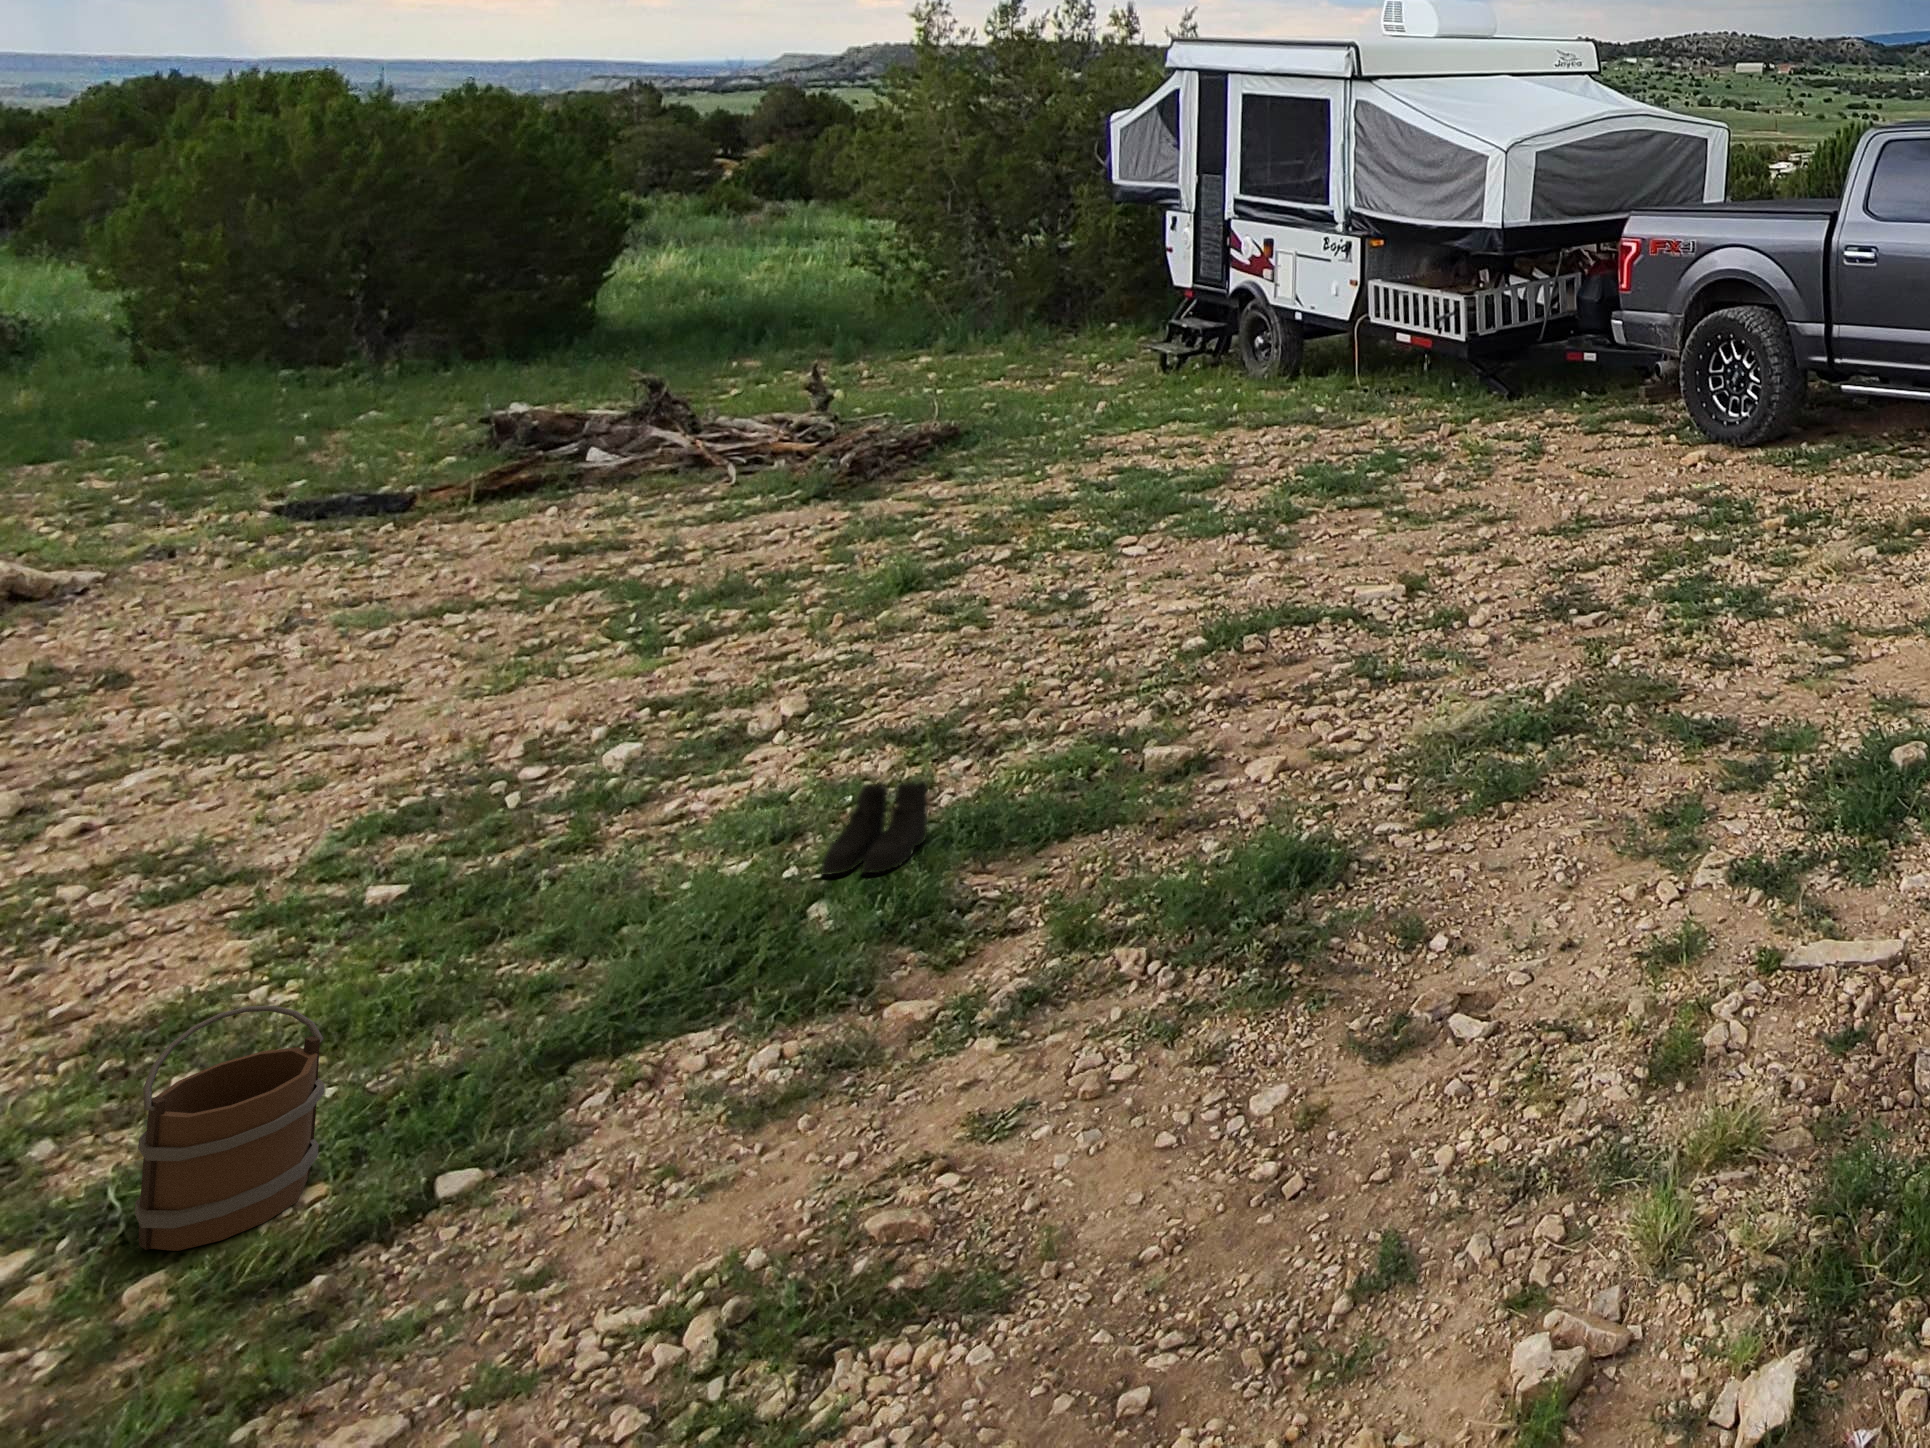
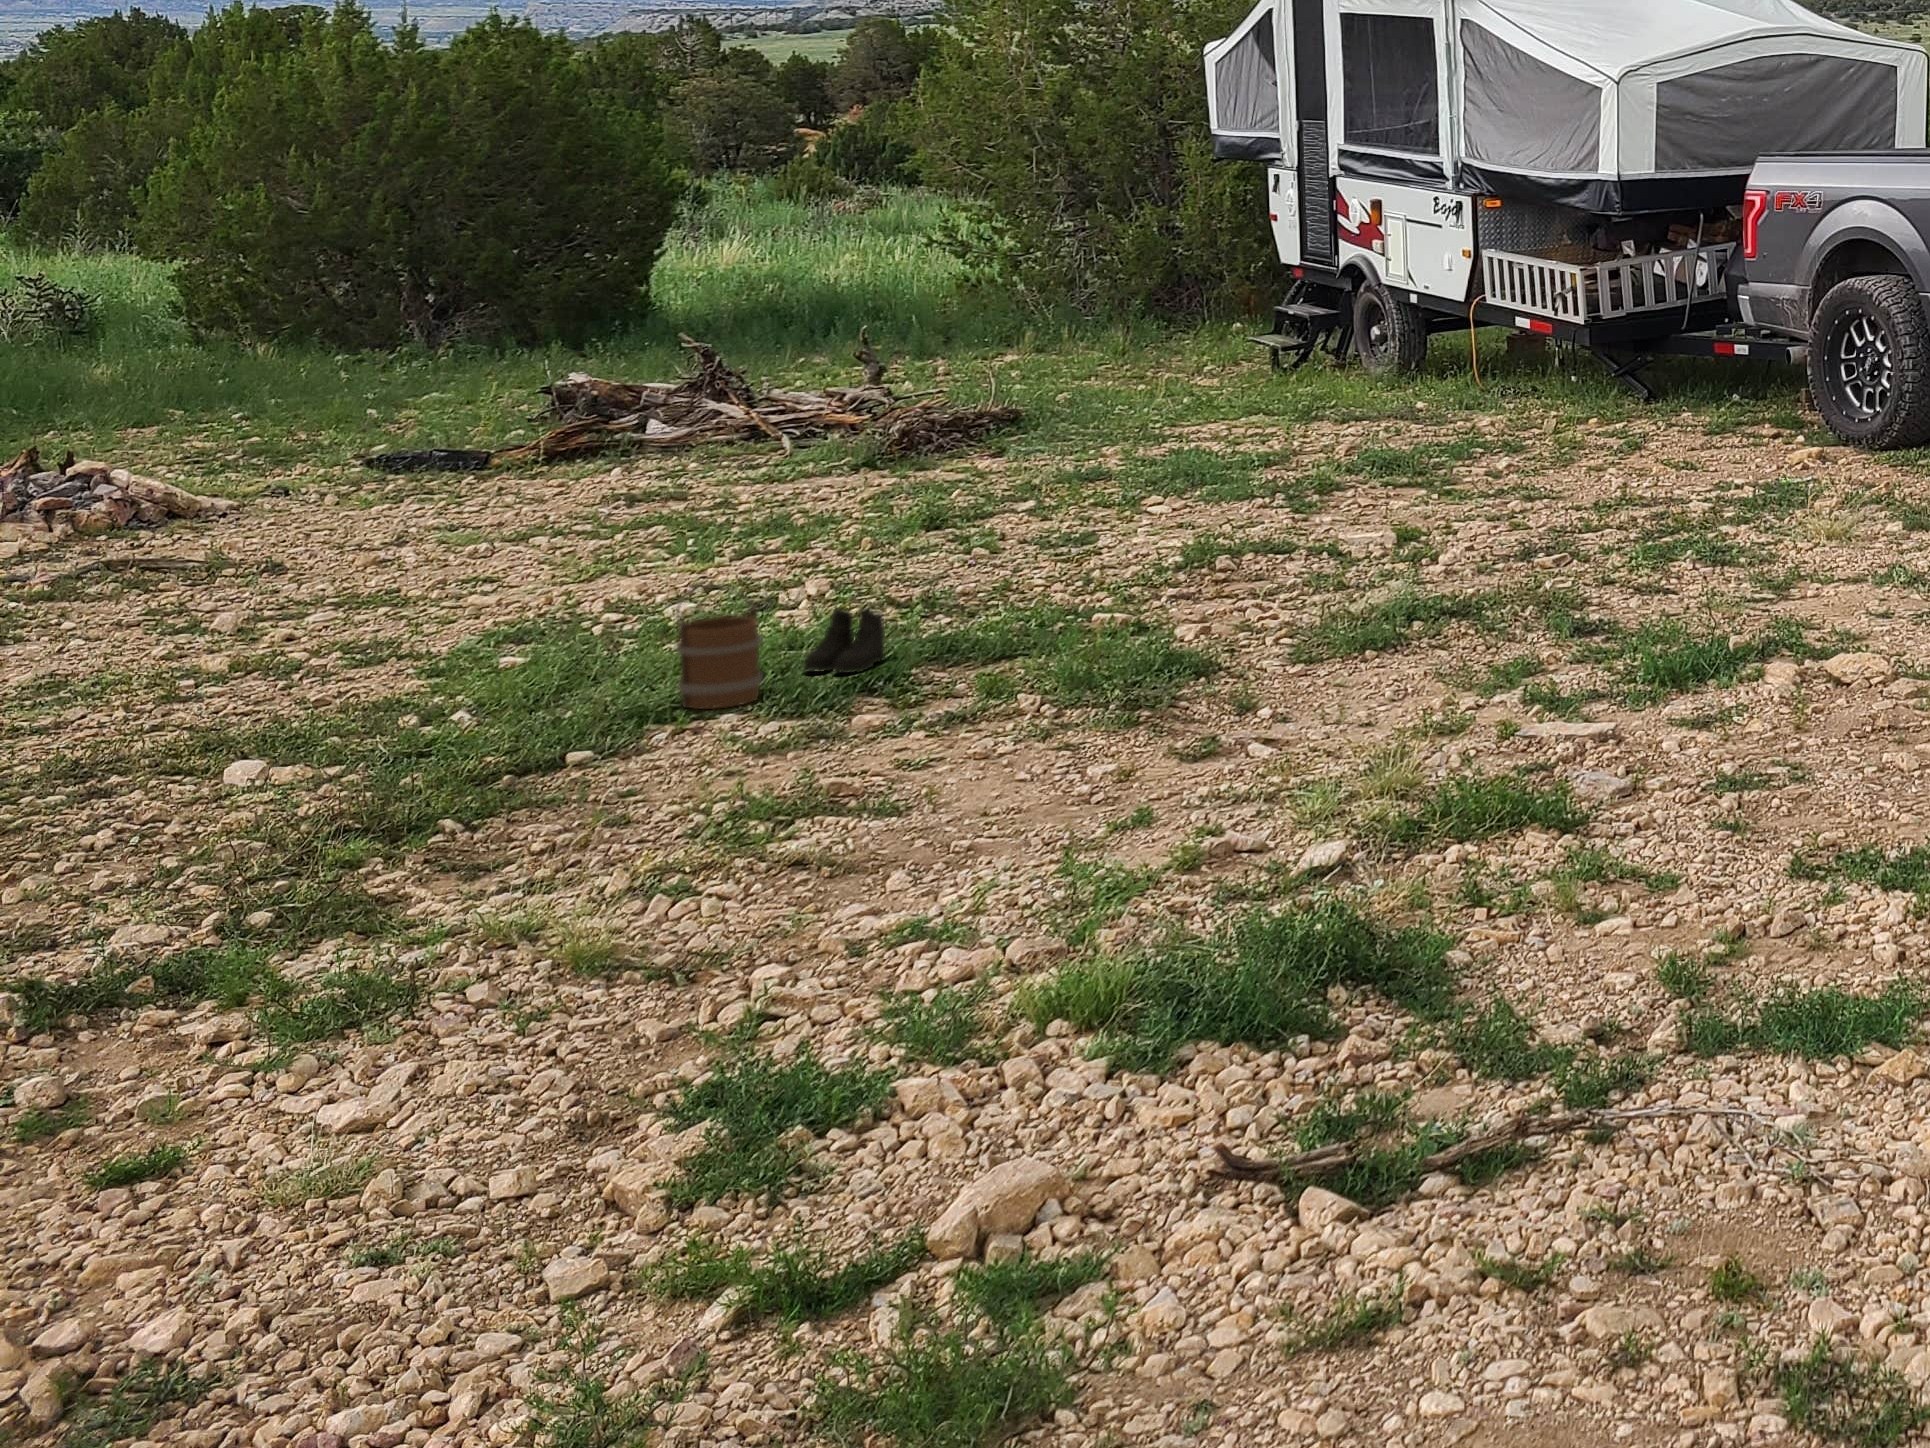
bucket: present [135,1006,324,1251] -> present [676,586,763,709]

